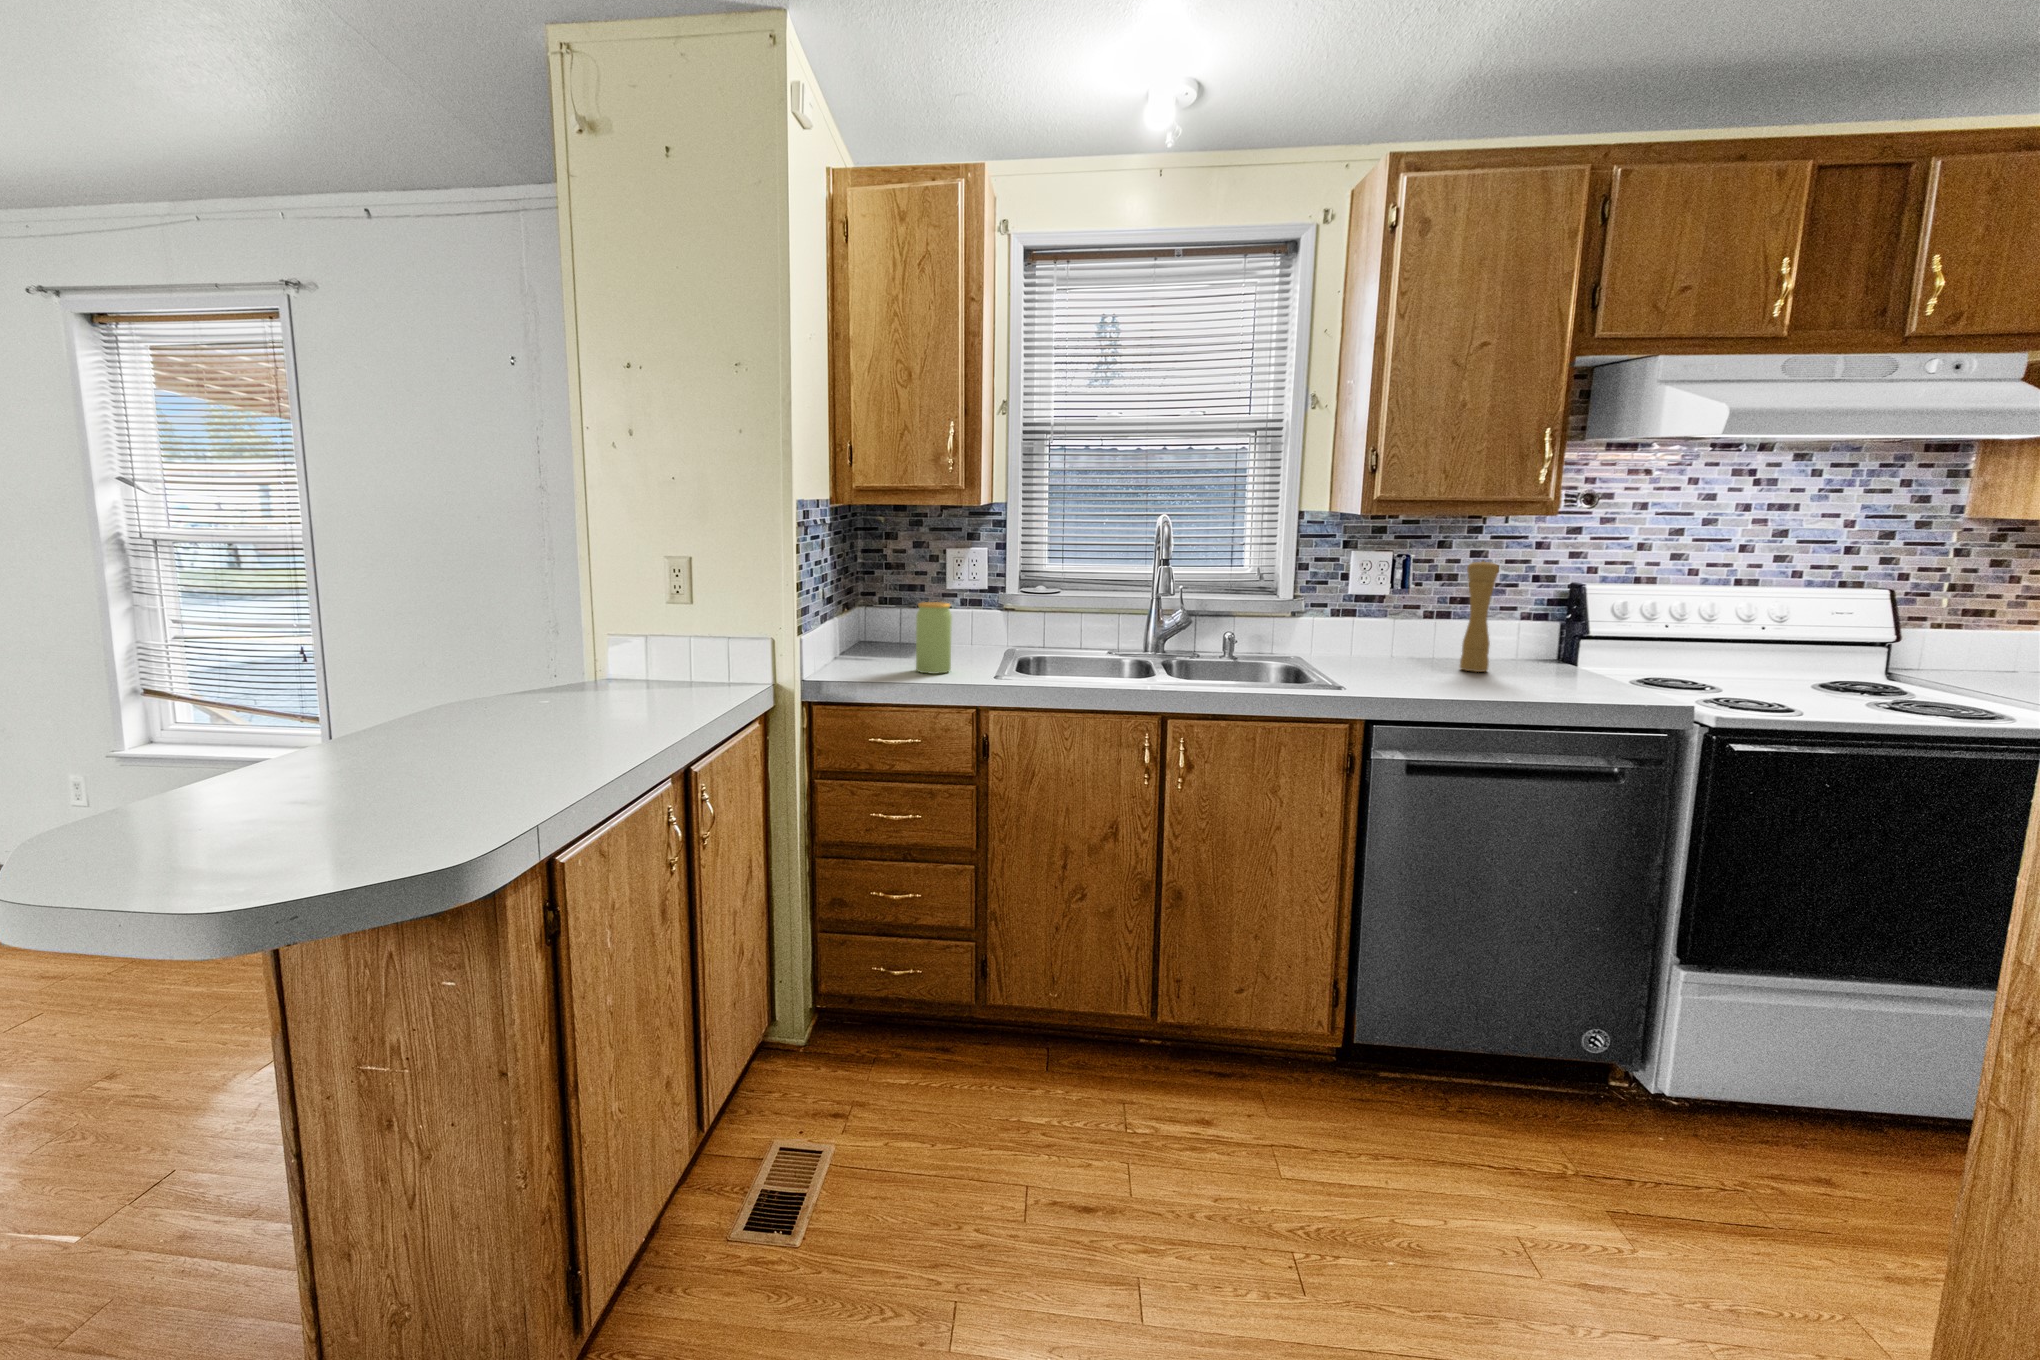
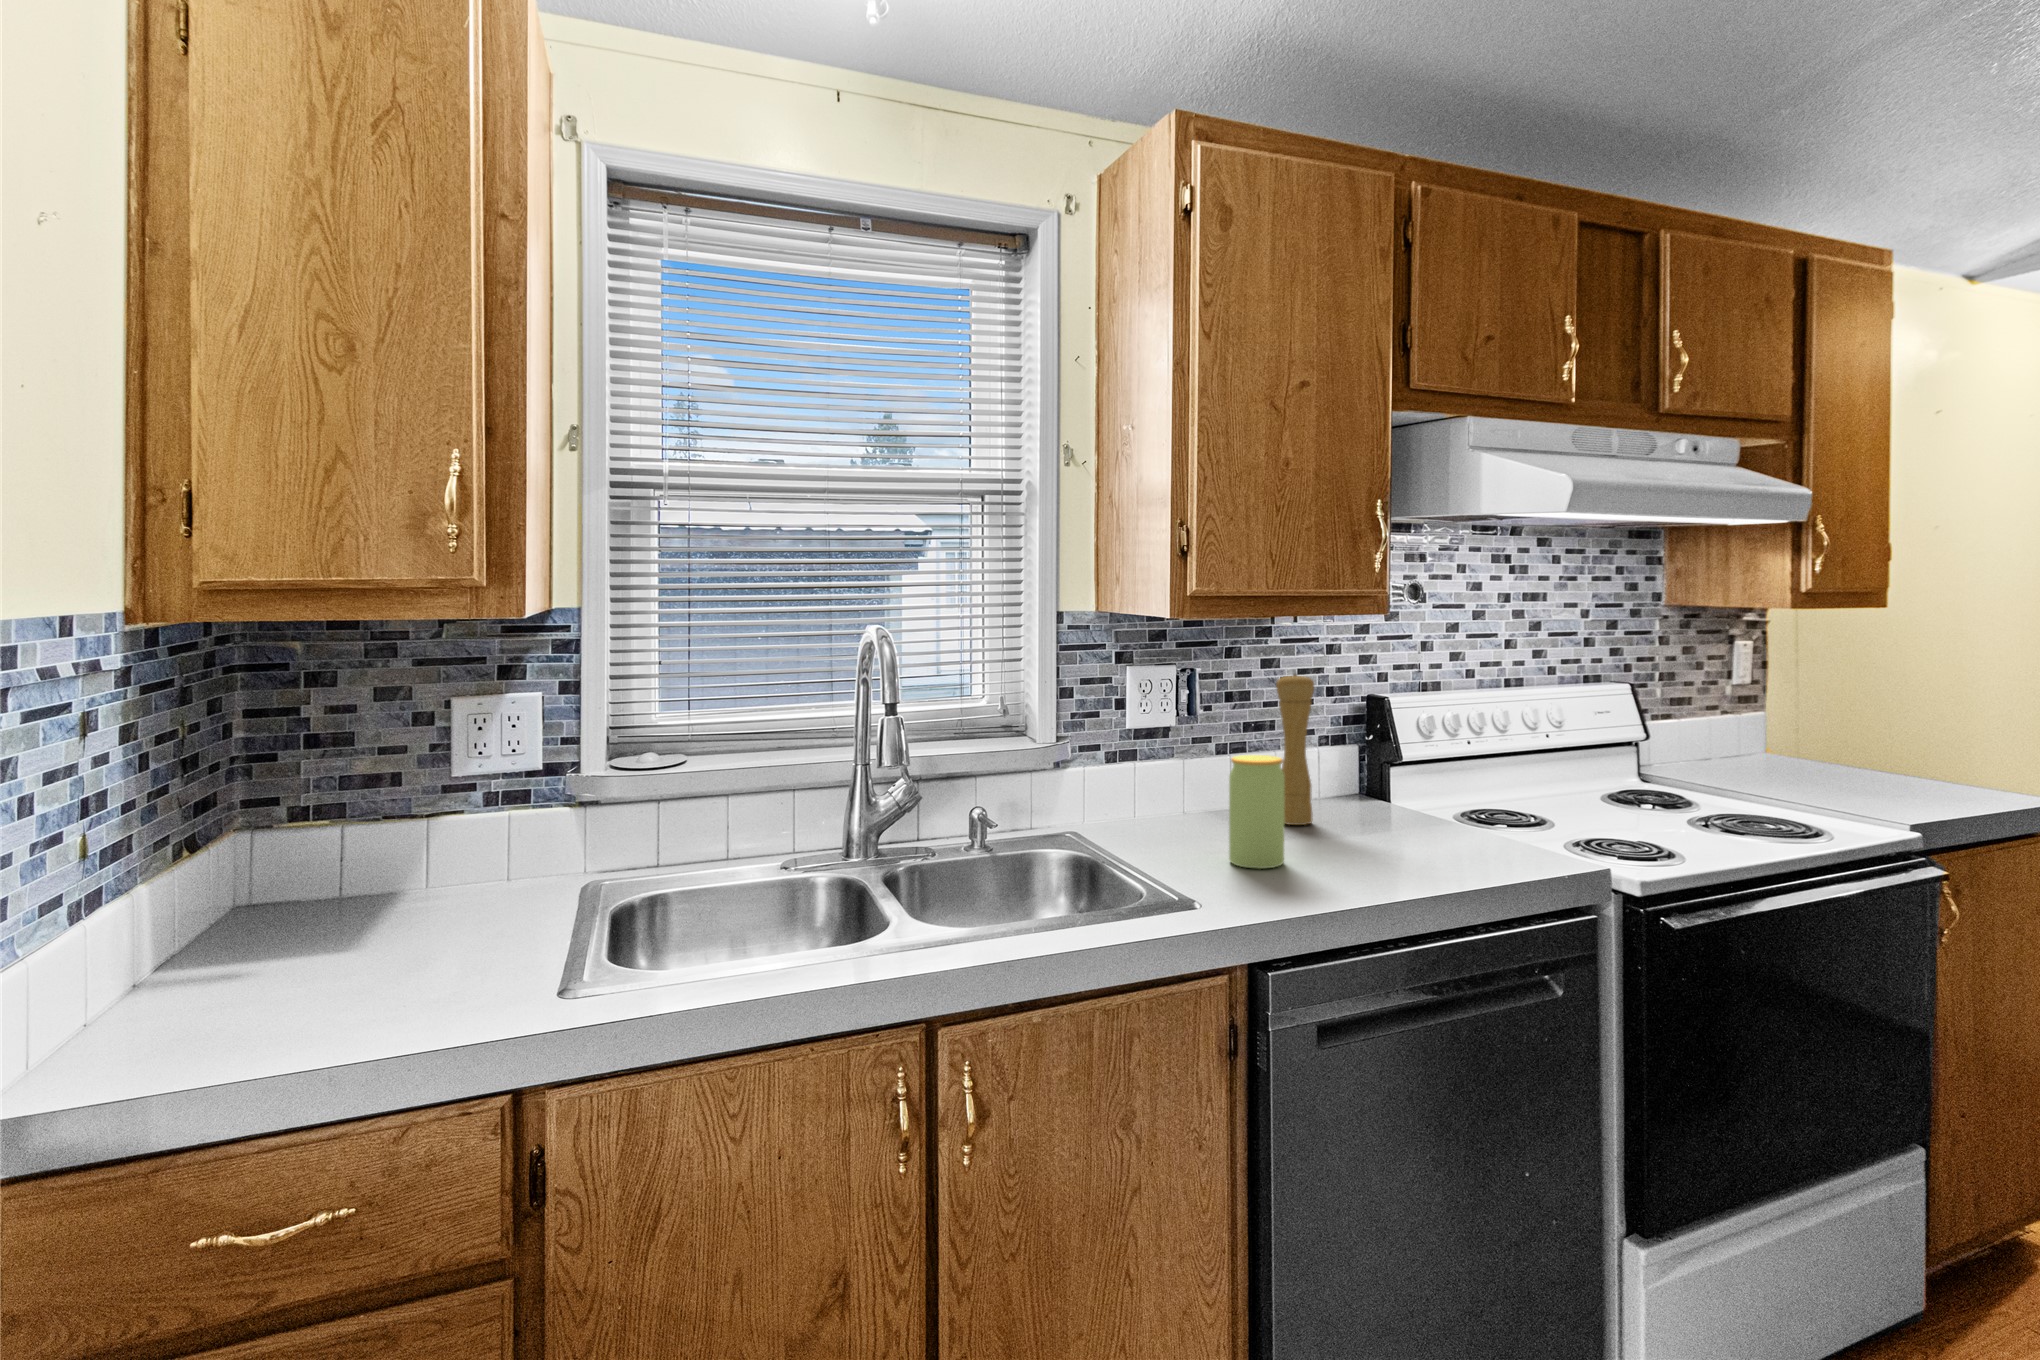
jar: present [916,602,952,674] -> present [1229,755,1284,869]

